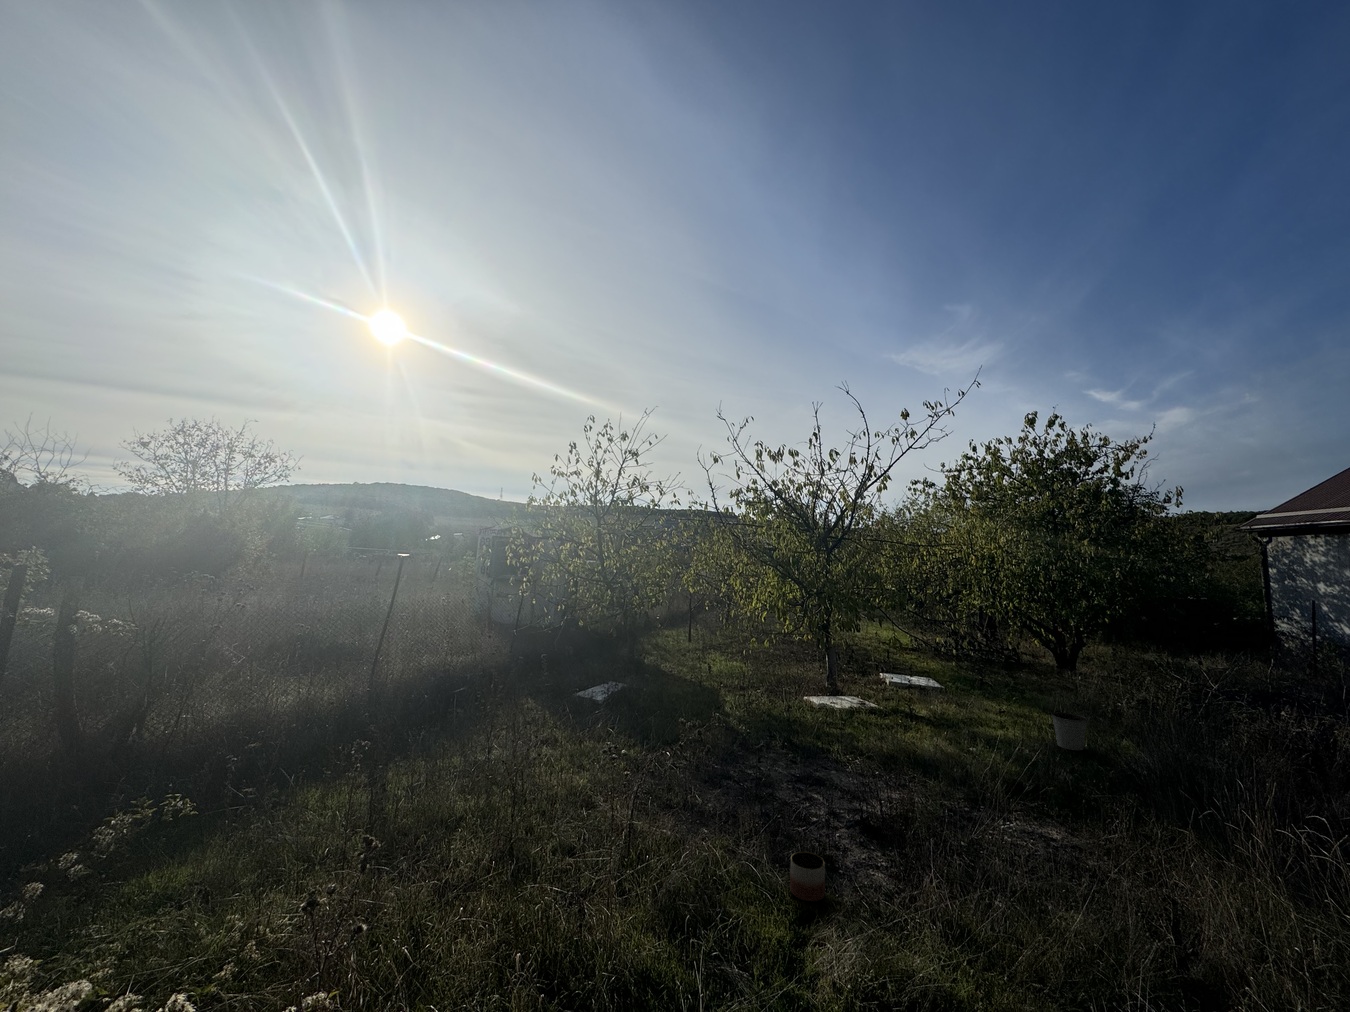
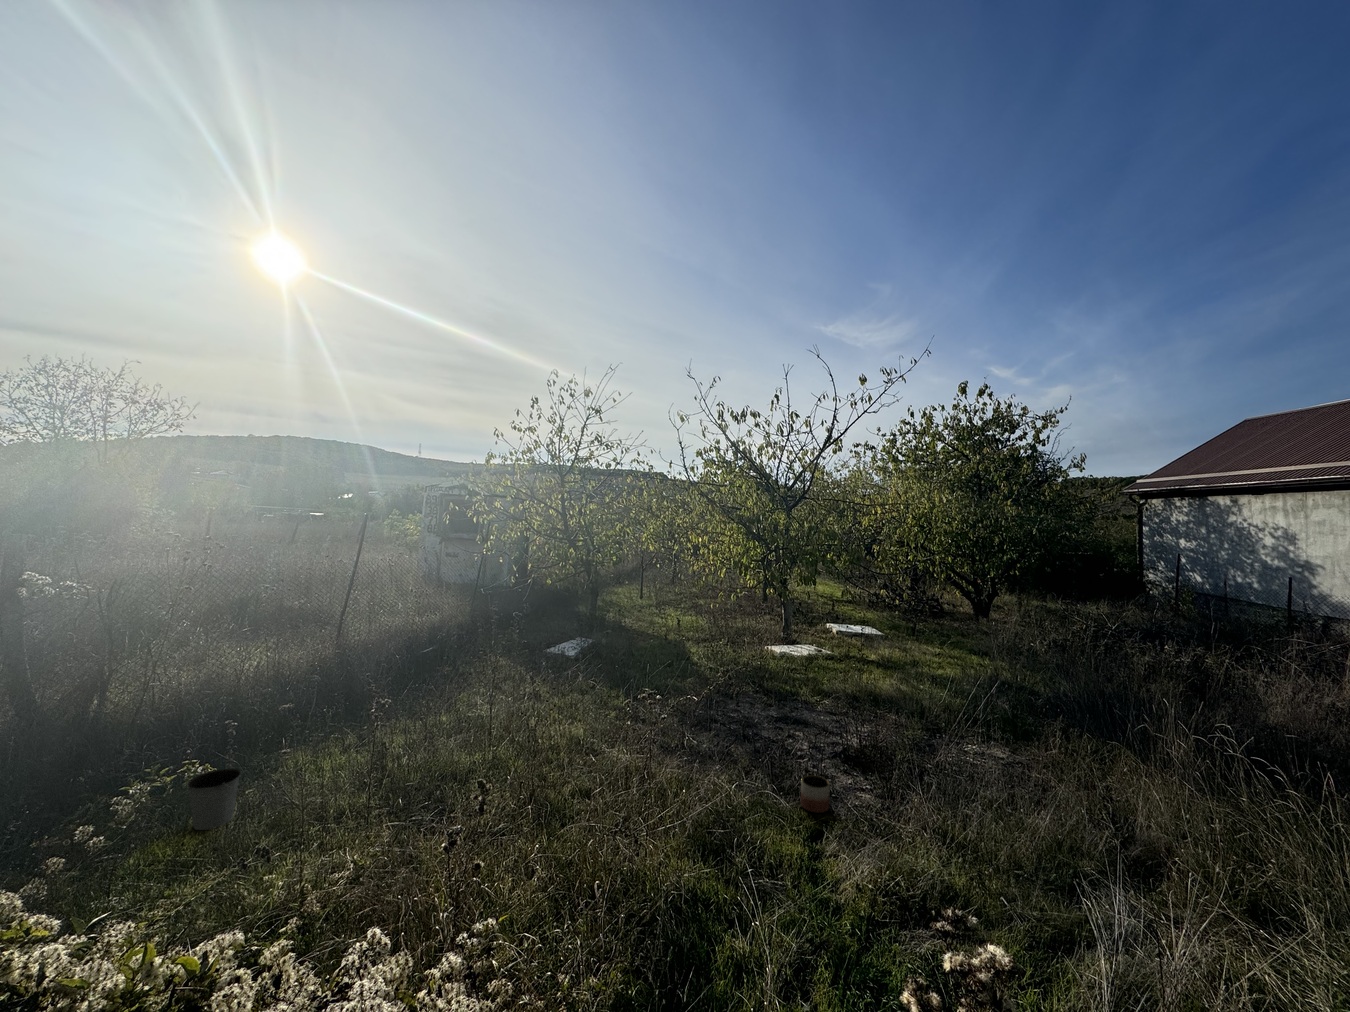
bucket: present [1051,712,1089,750] -> present [187,769,241,830]

